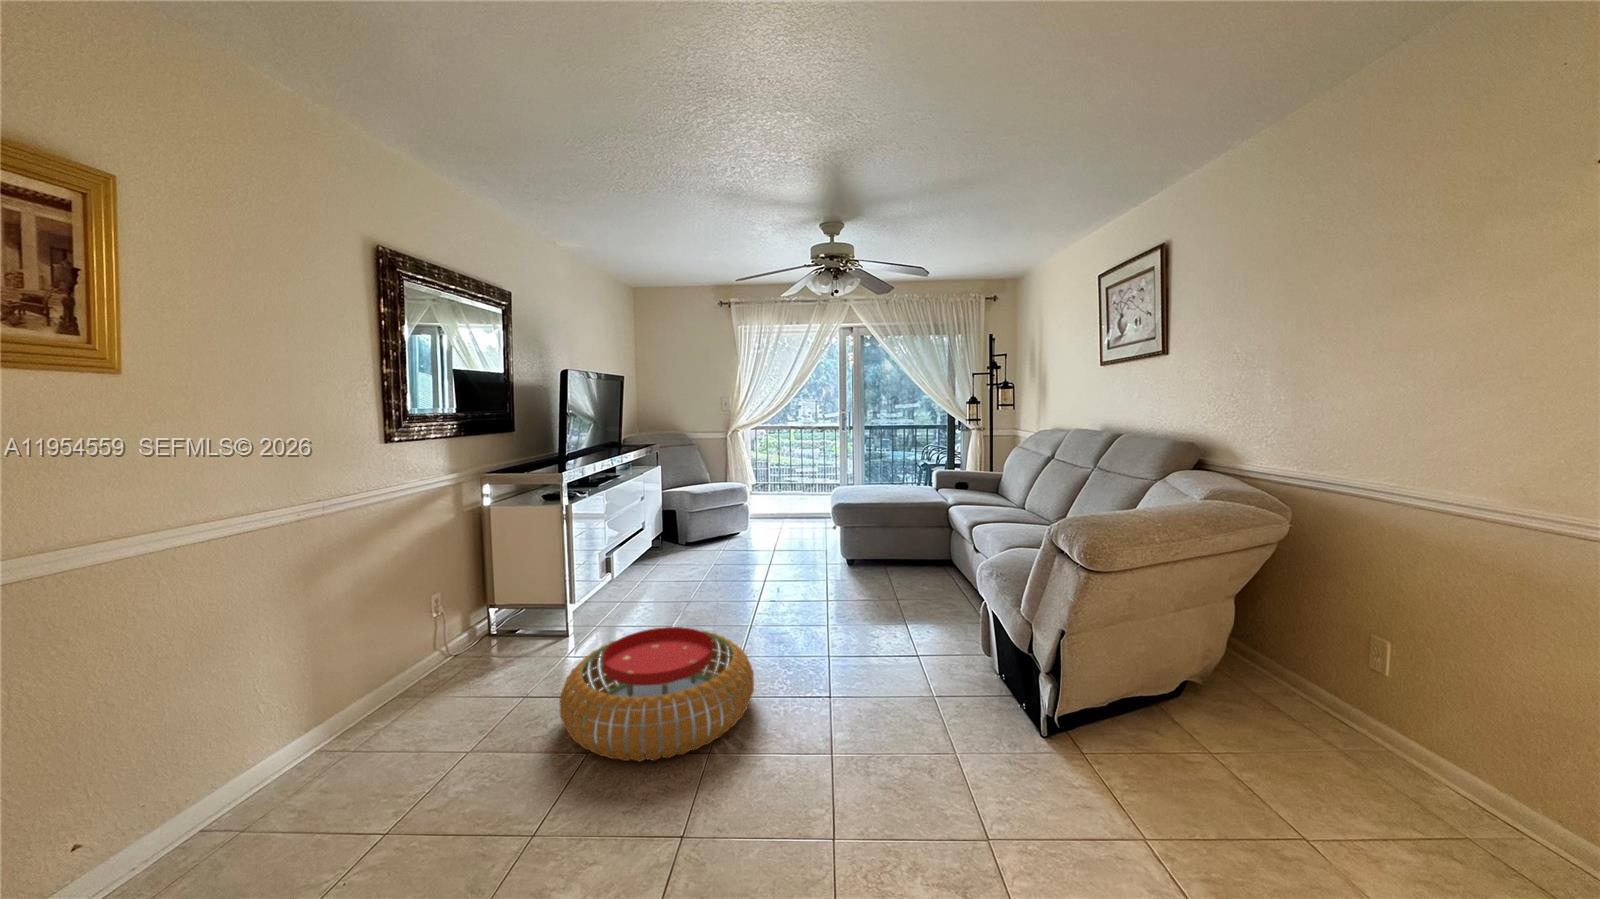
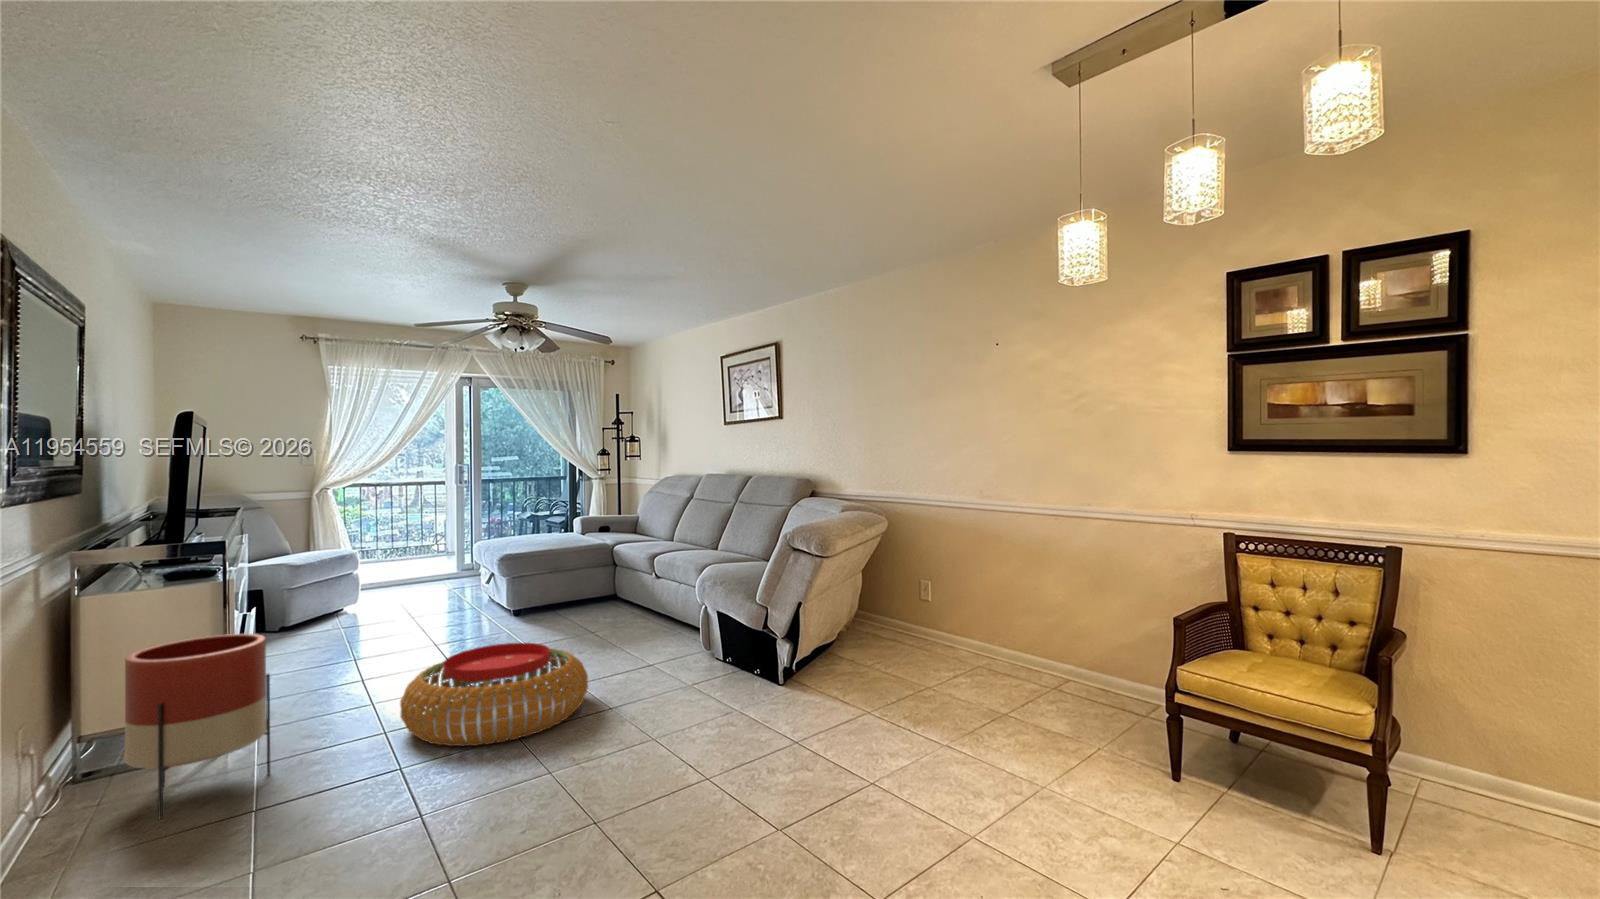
planter: none [365,578,478,732] -> present [124,634,270,819]

